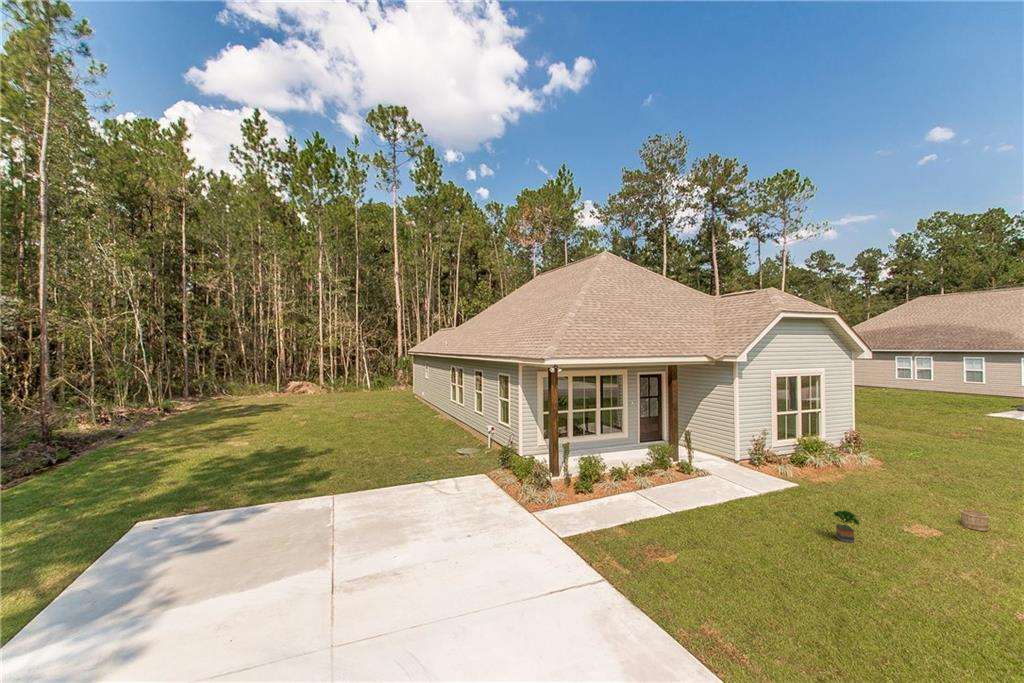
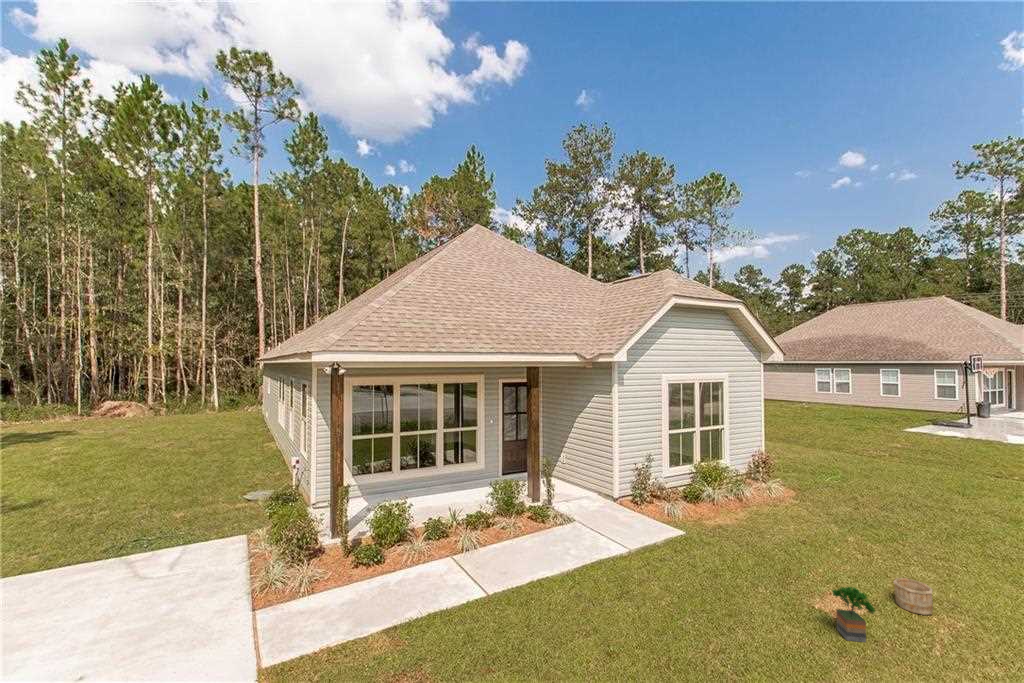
potted tree: present [834,510,860,543] -> present [832,587,875,642]

